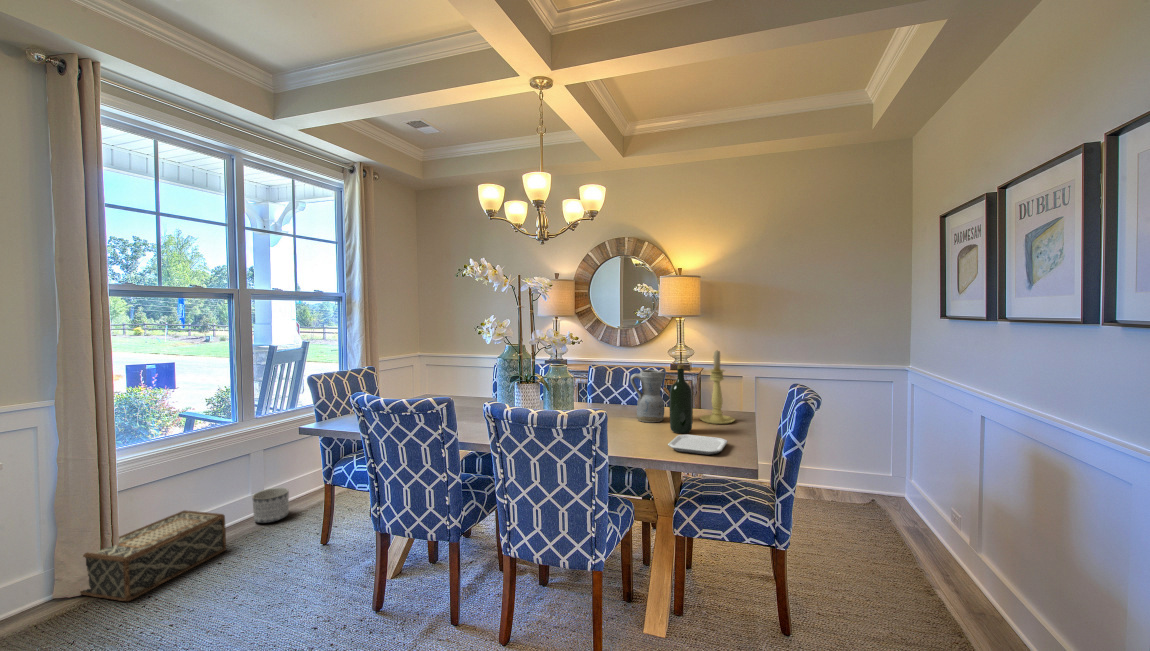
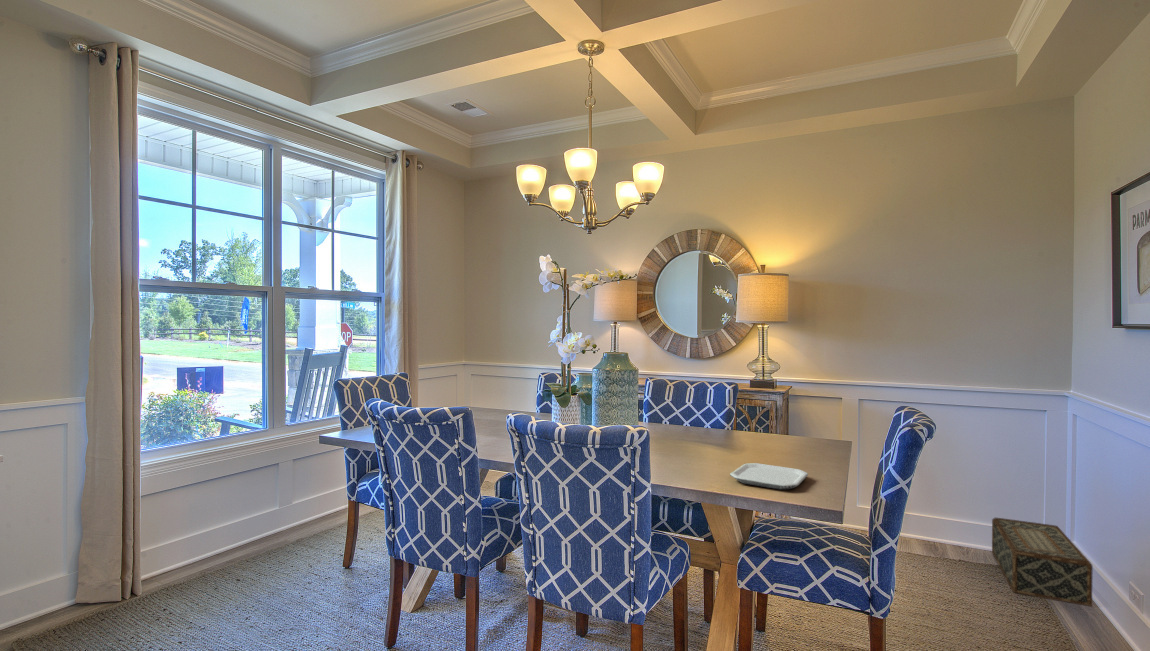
candle holder: present [700,351,735,424] -> none [777,361,823,453]
wine bottle: present [669,365,693,433] -> none [737,378,766,462]
ceramic pitcher: present [630,370,665,422] -> none [691,383,734,447]
planter: present [252,488,289,523] -> none [279,502,316,539]
woven basket: present [80,511,226,602] -> present [992,518,1093,607]

